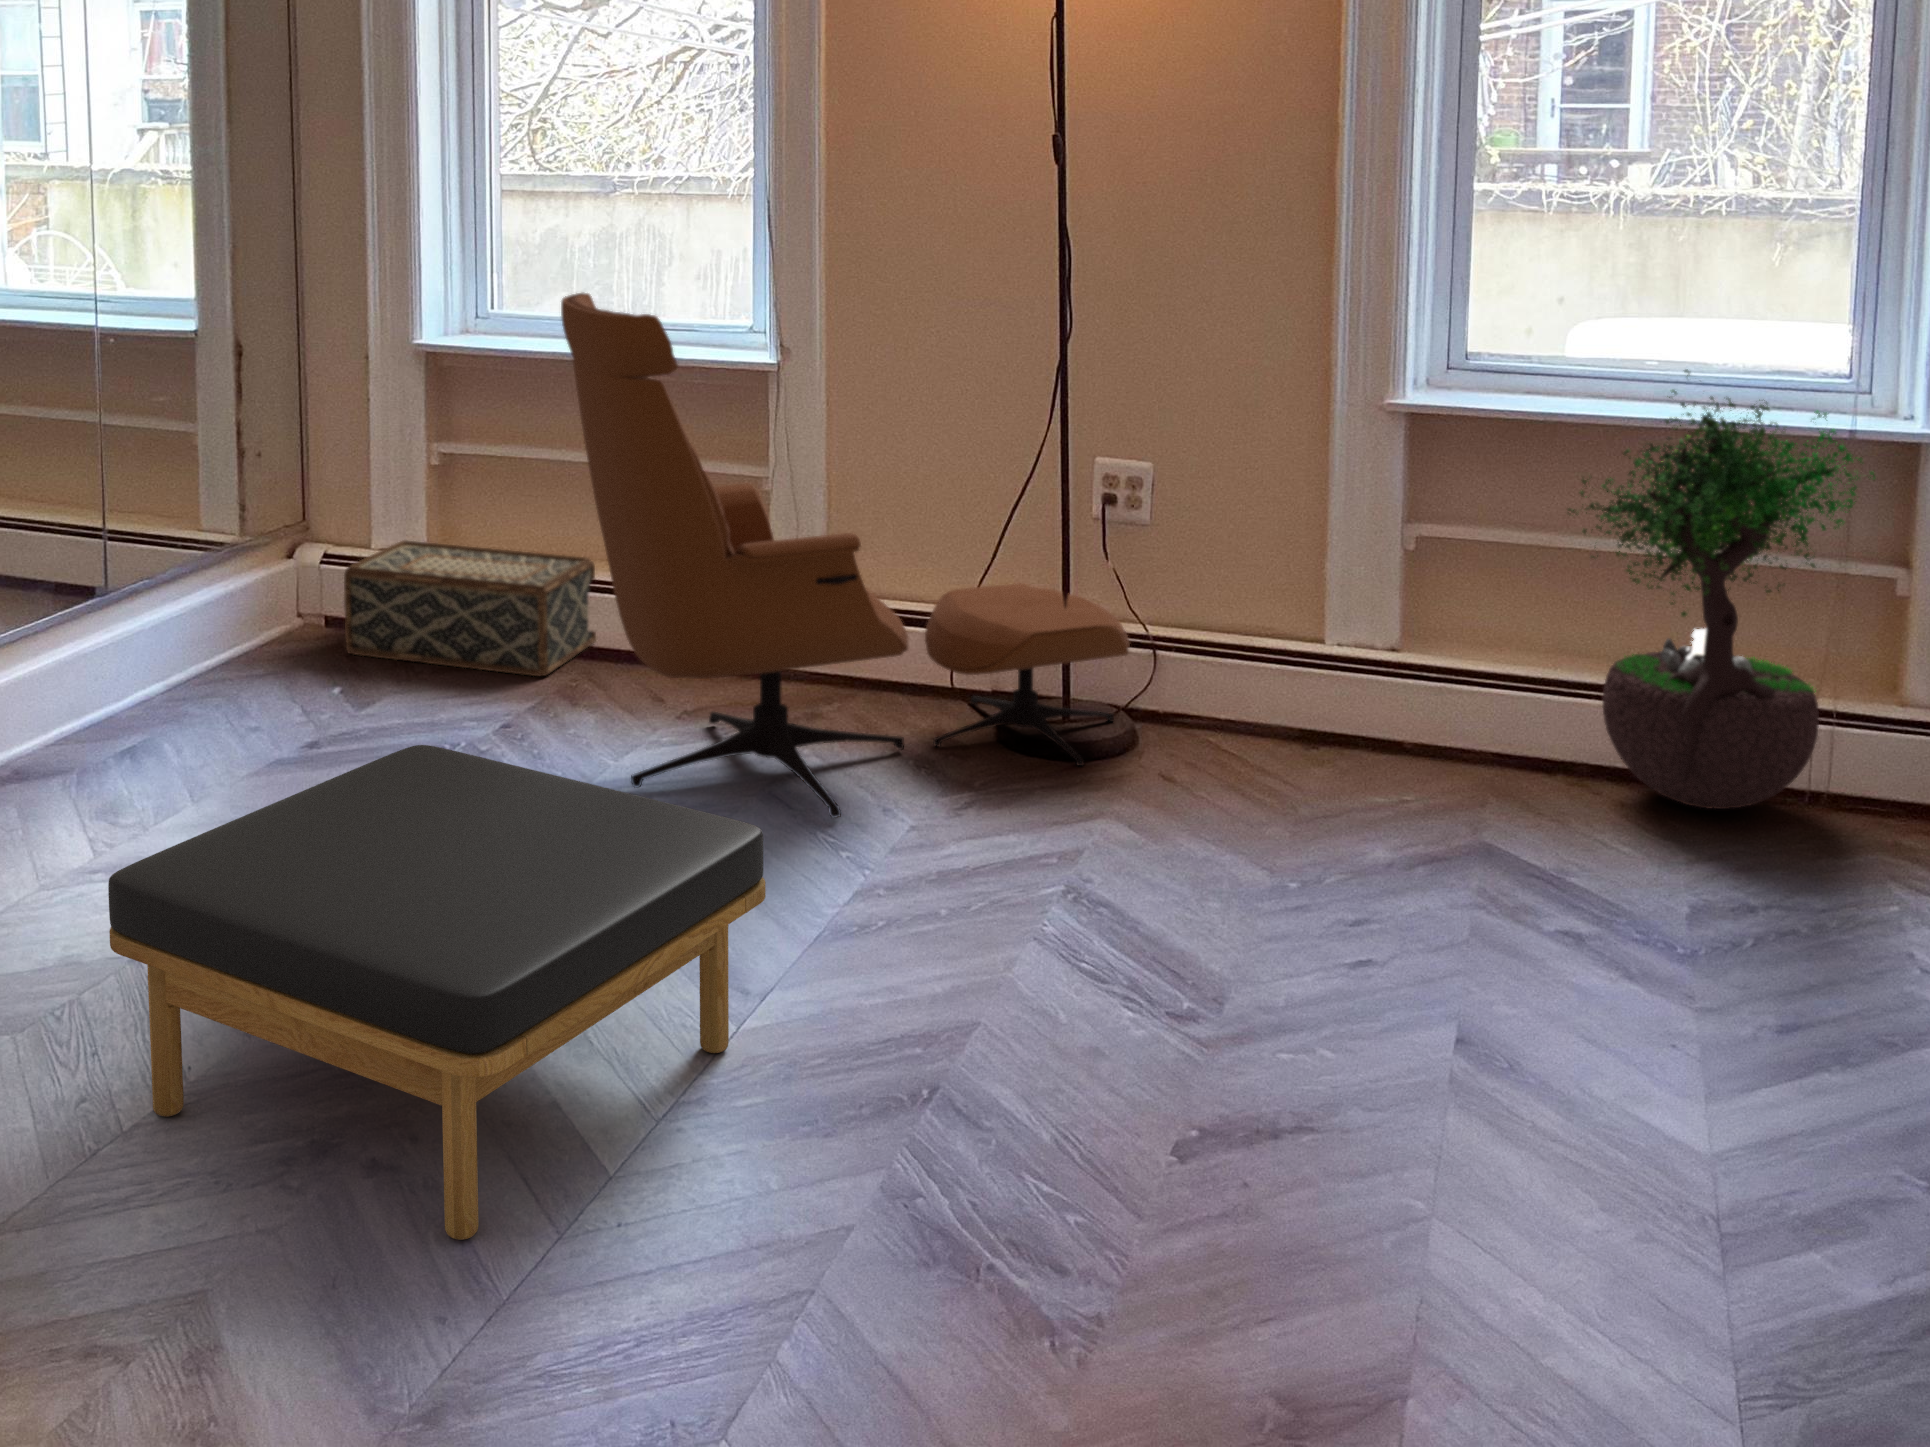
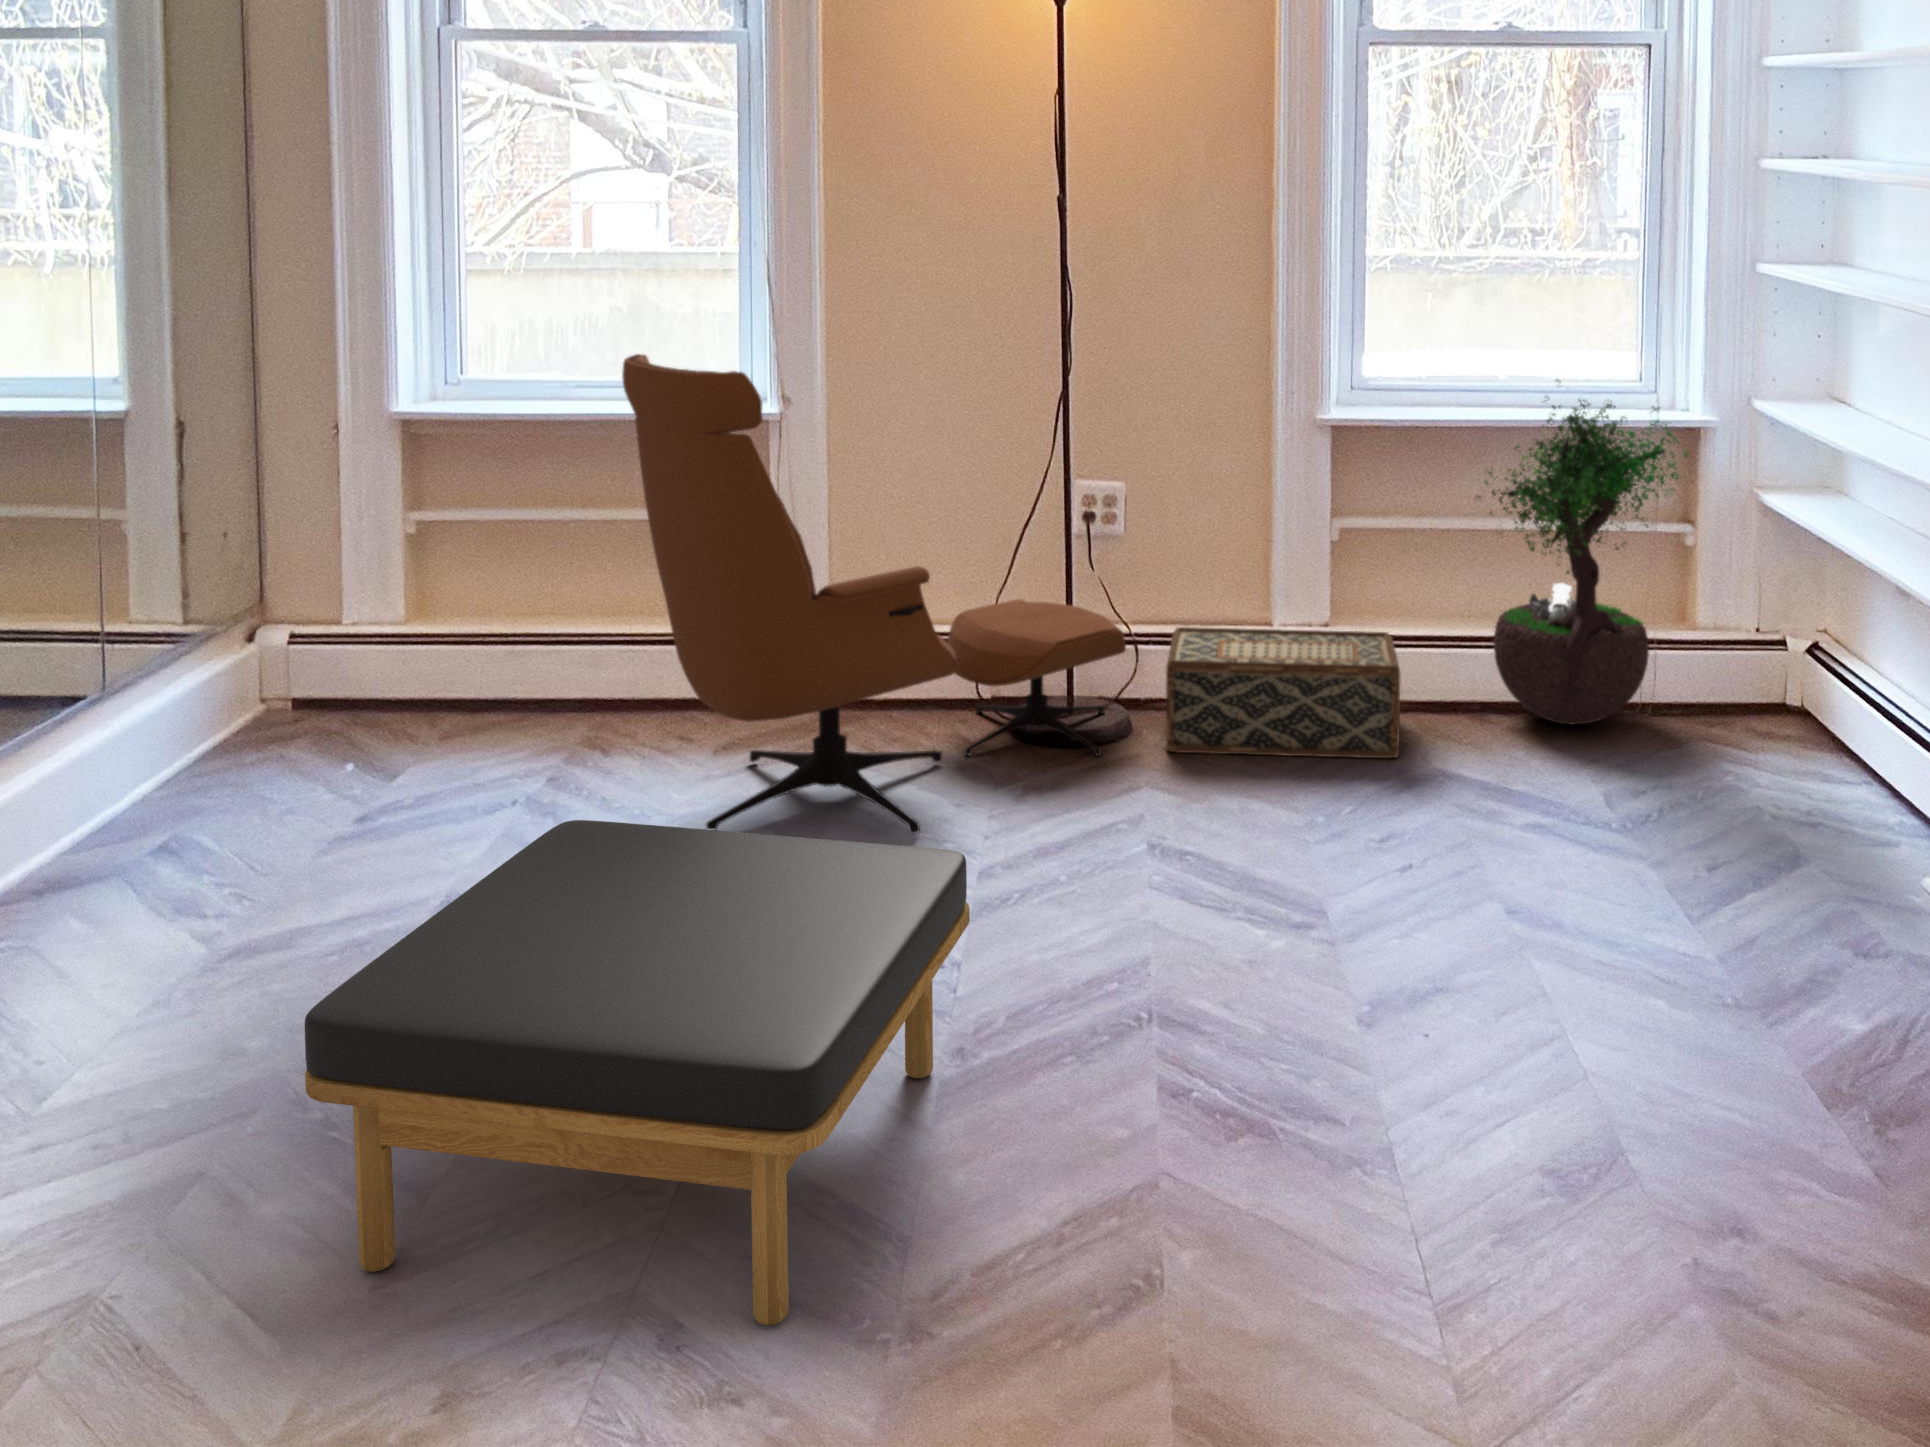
woven basket: present [344,541,596,676] -> present [1166,627,1400,758]

